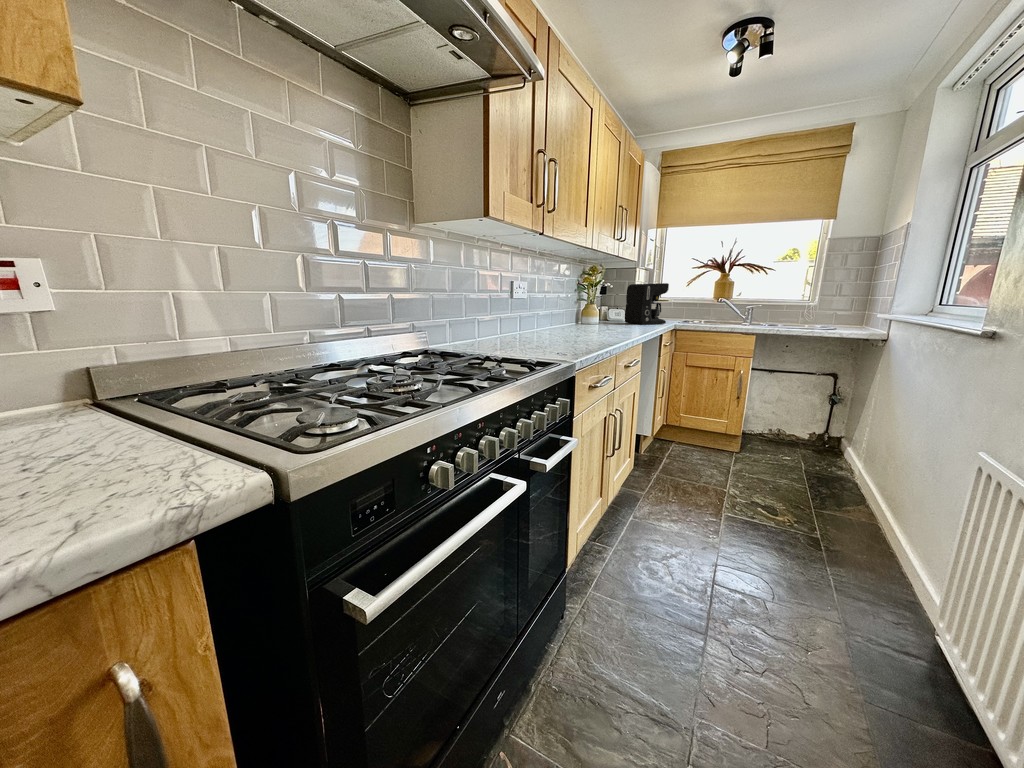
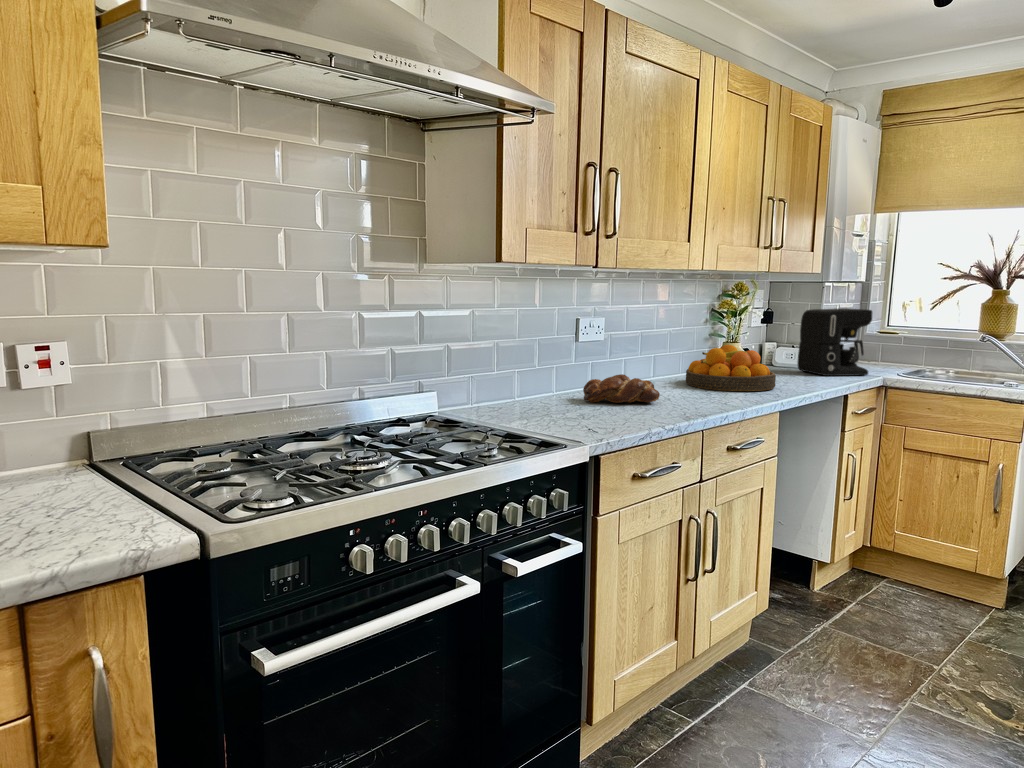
fruit bowl: none [573,304,630,332] -> present [686,345,776,391]
bread loaf: none [523,320,576,340] -> present [583,374,660,403]

